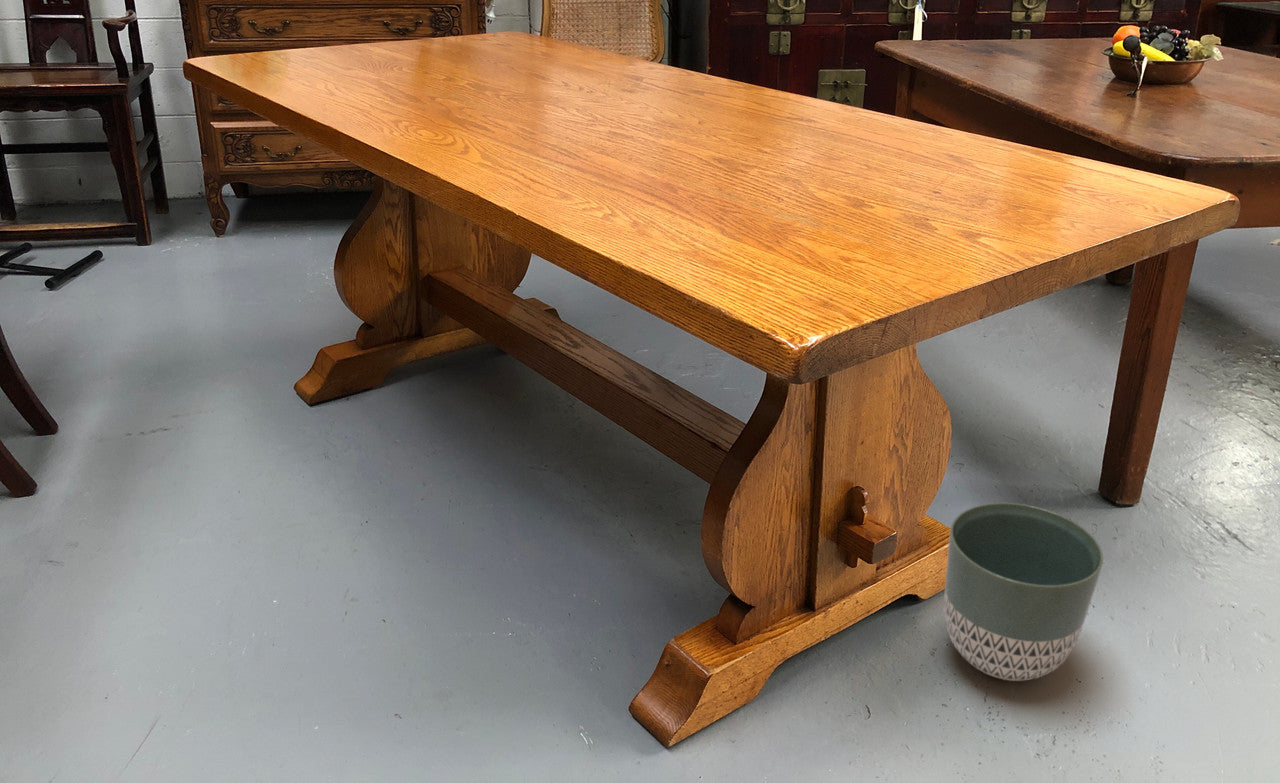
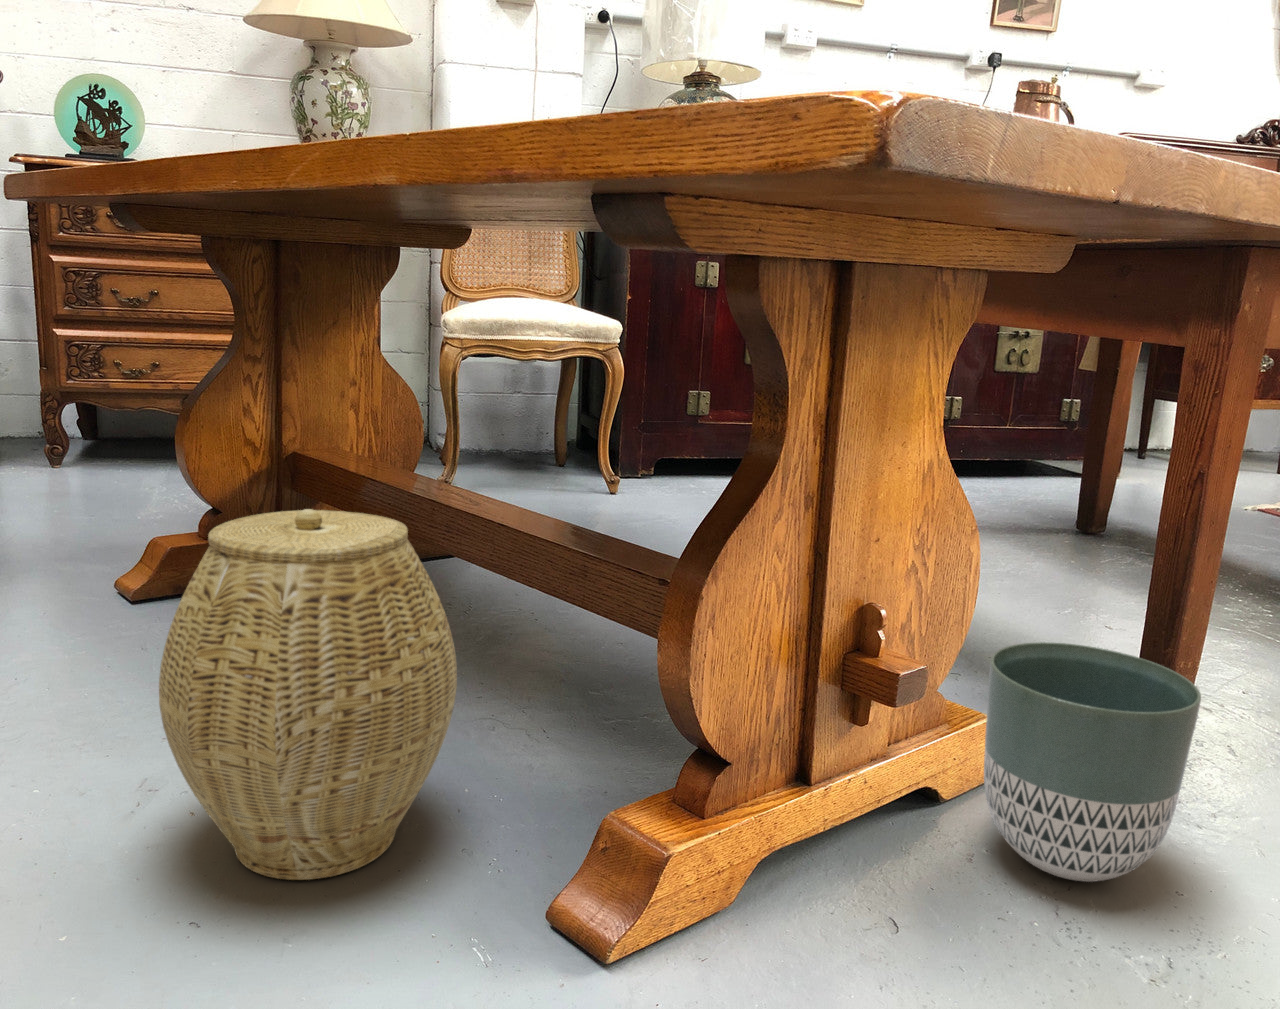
woven basket: none [361,421,560,675] -> present [159,509,457,880]

